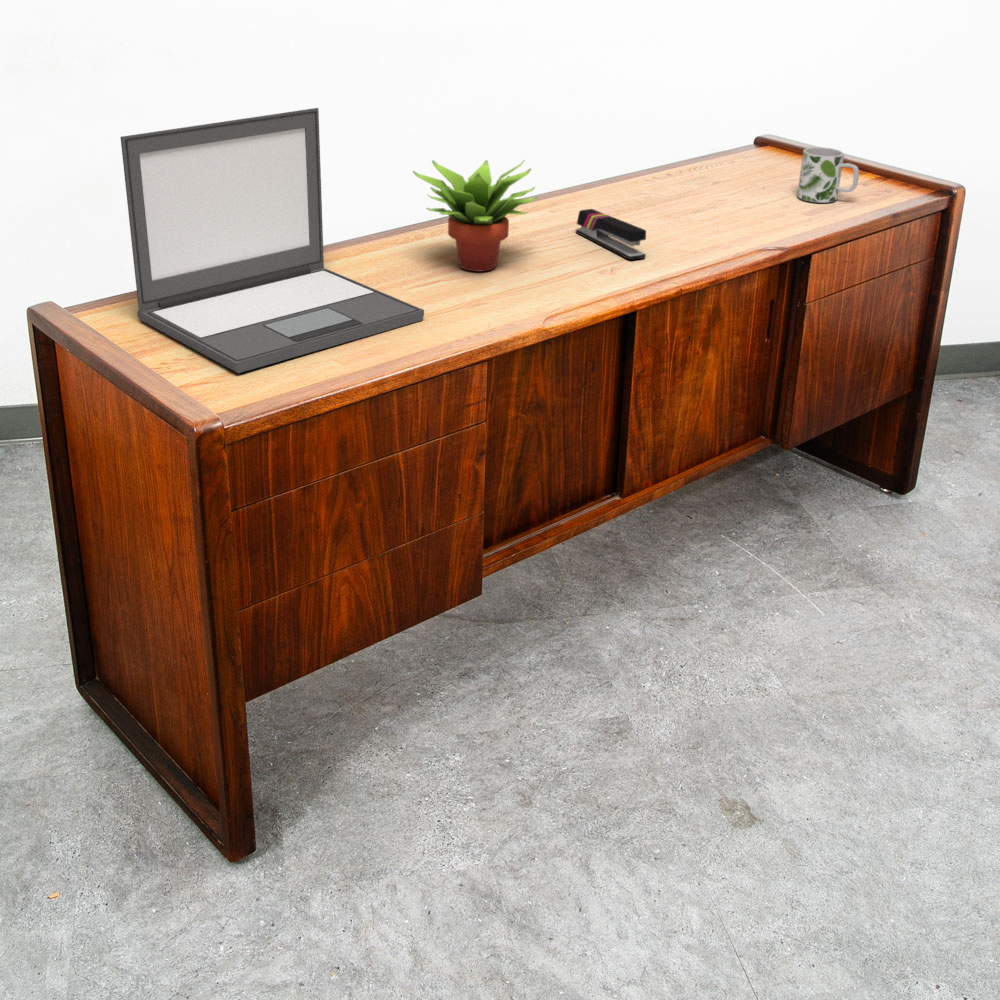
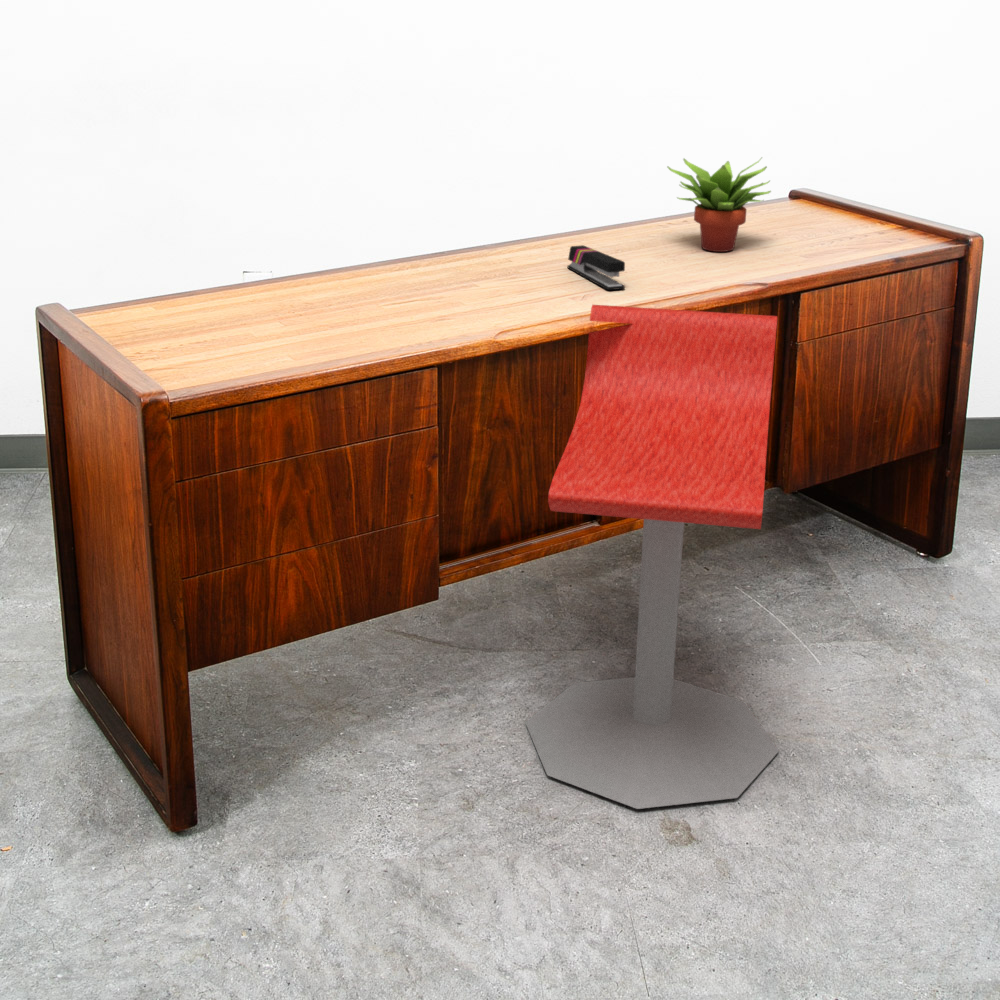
laptop: present [120,108,424,373] -> none [112,139,386,365]
mug: present [797,147,859,203] -> none [807,195,867,248]
succulent plant: present [413,160,537,272] -> present [667,159,771,252]
stool: none [560,282,851,794] -> present [525,305,779,809]

